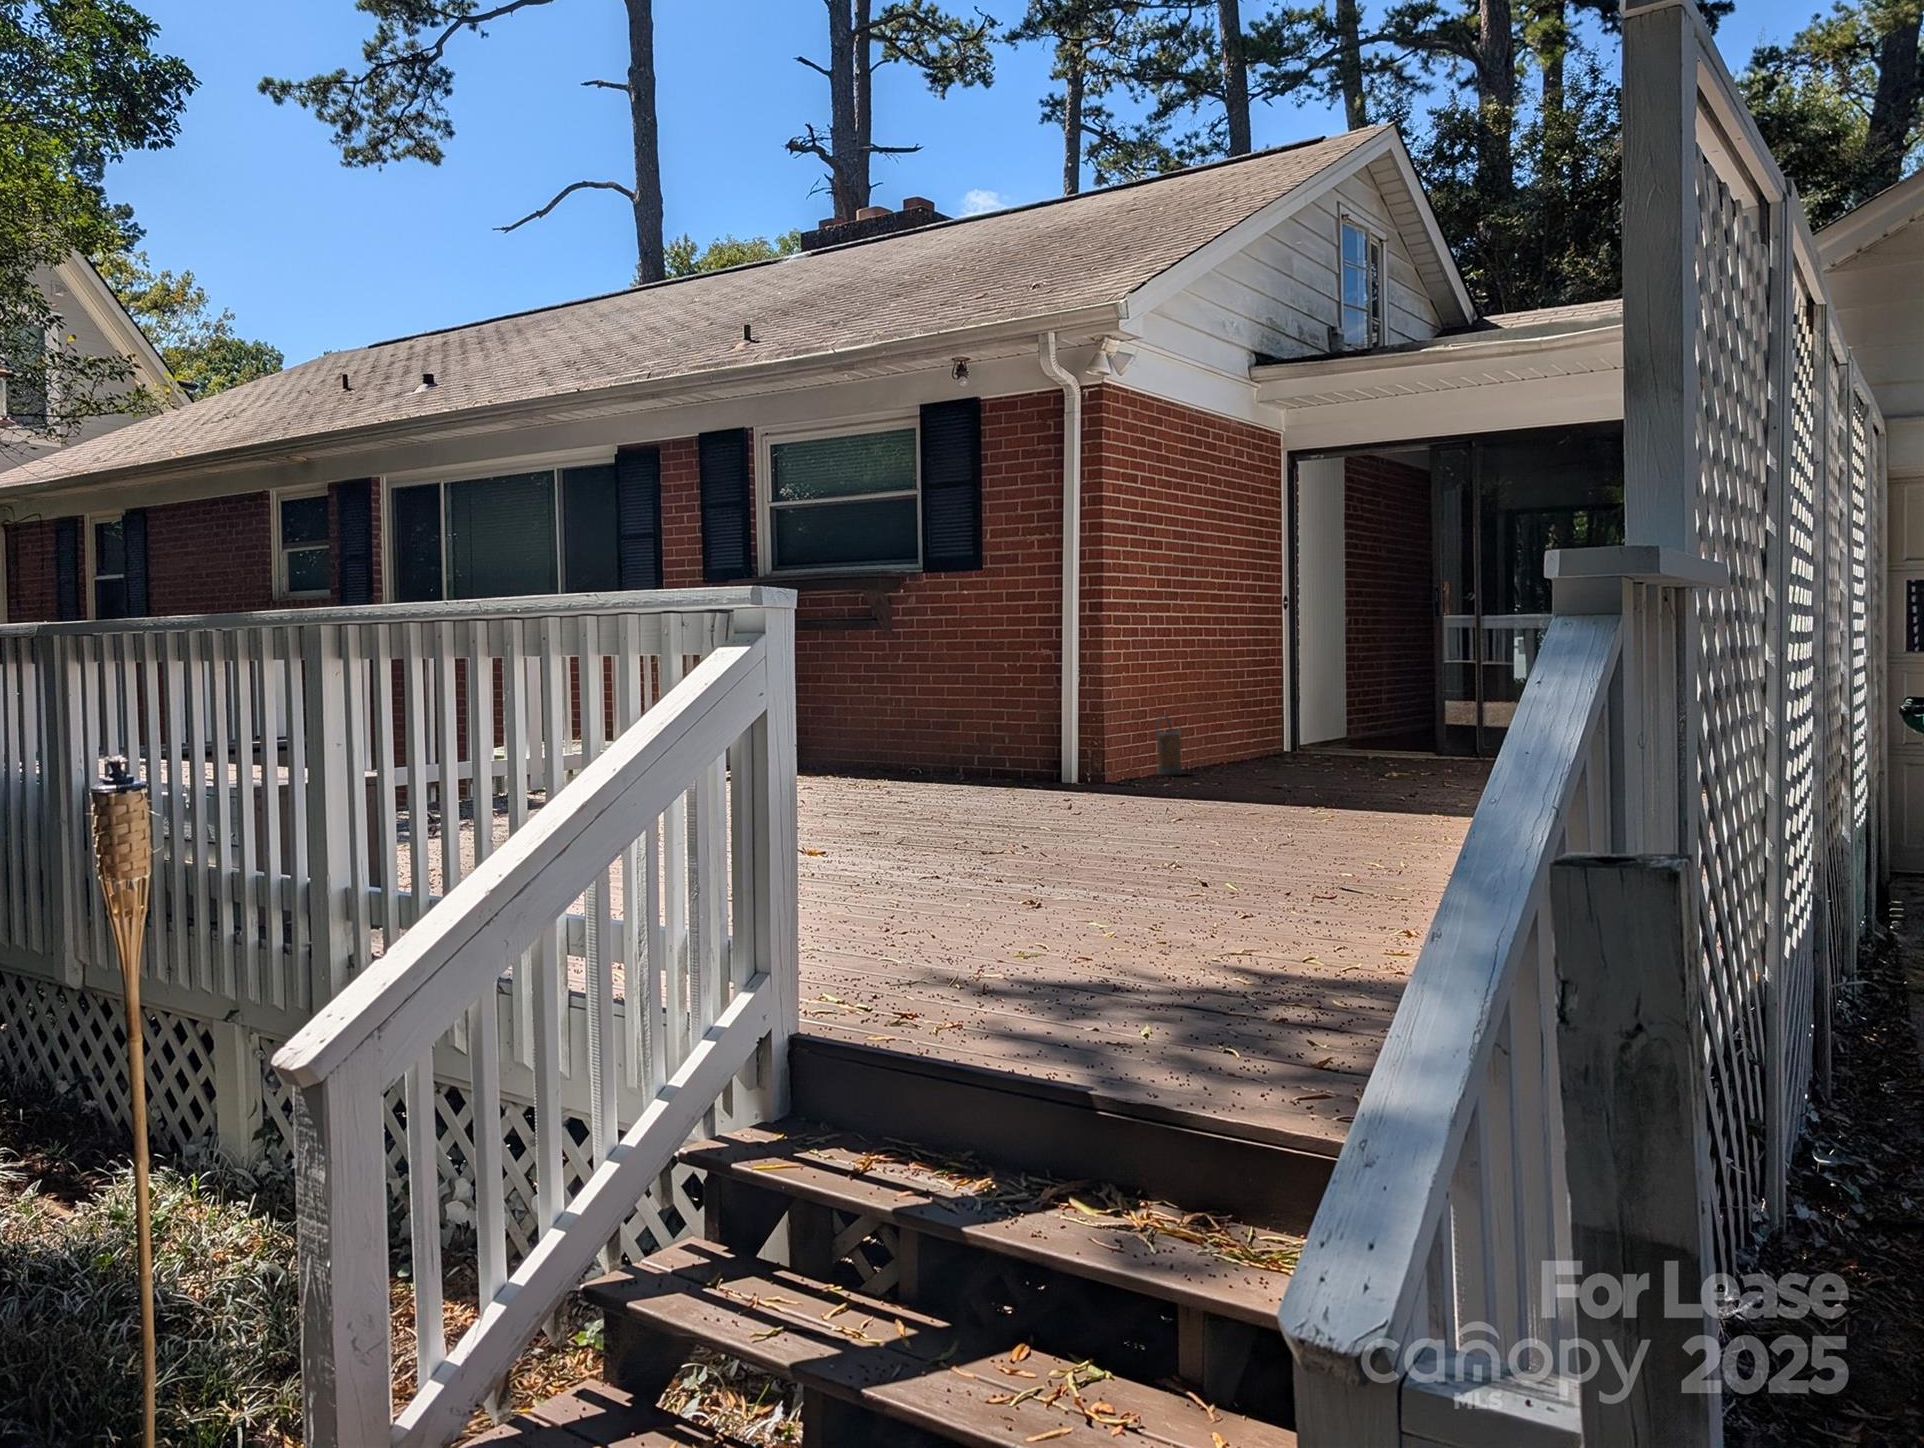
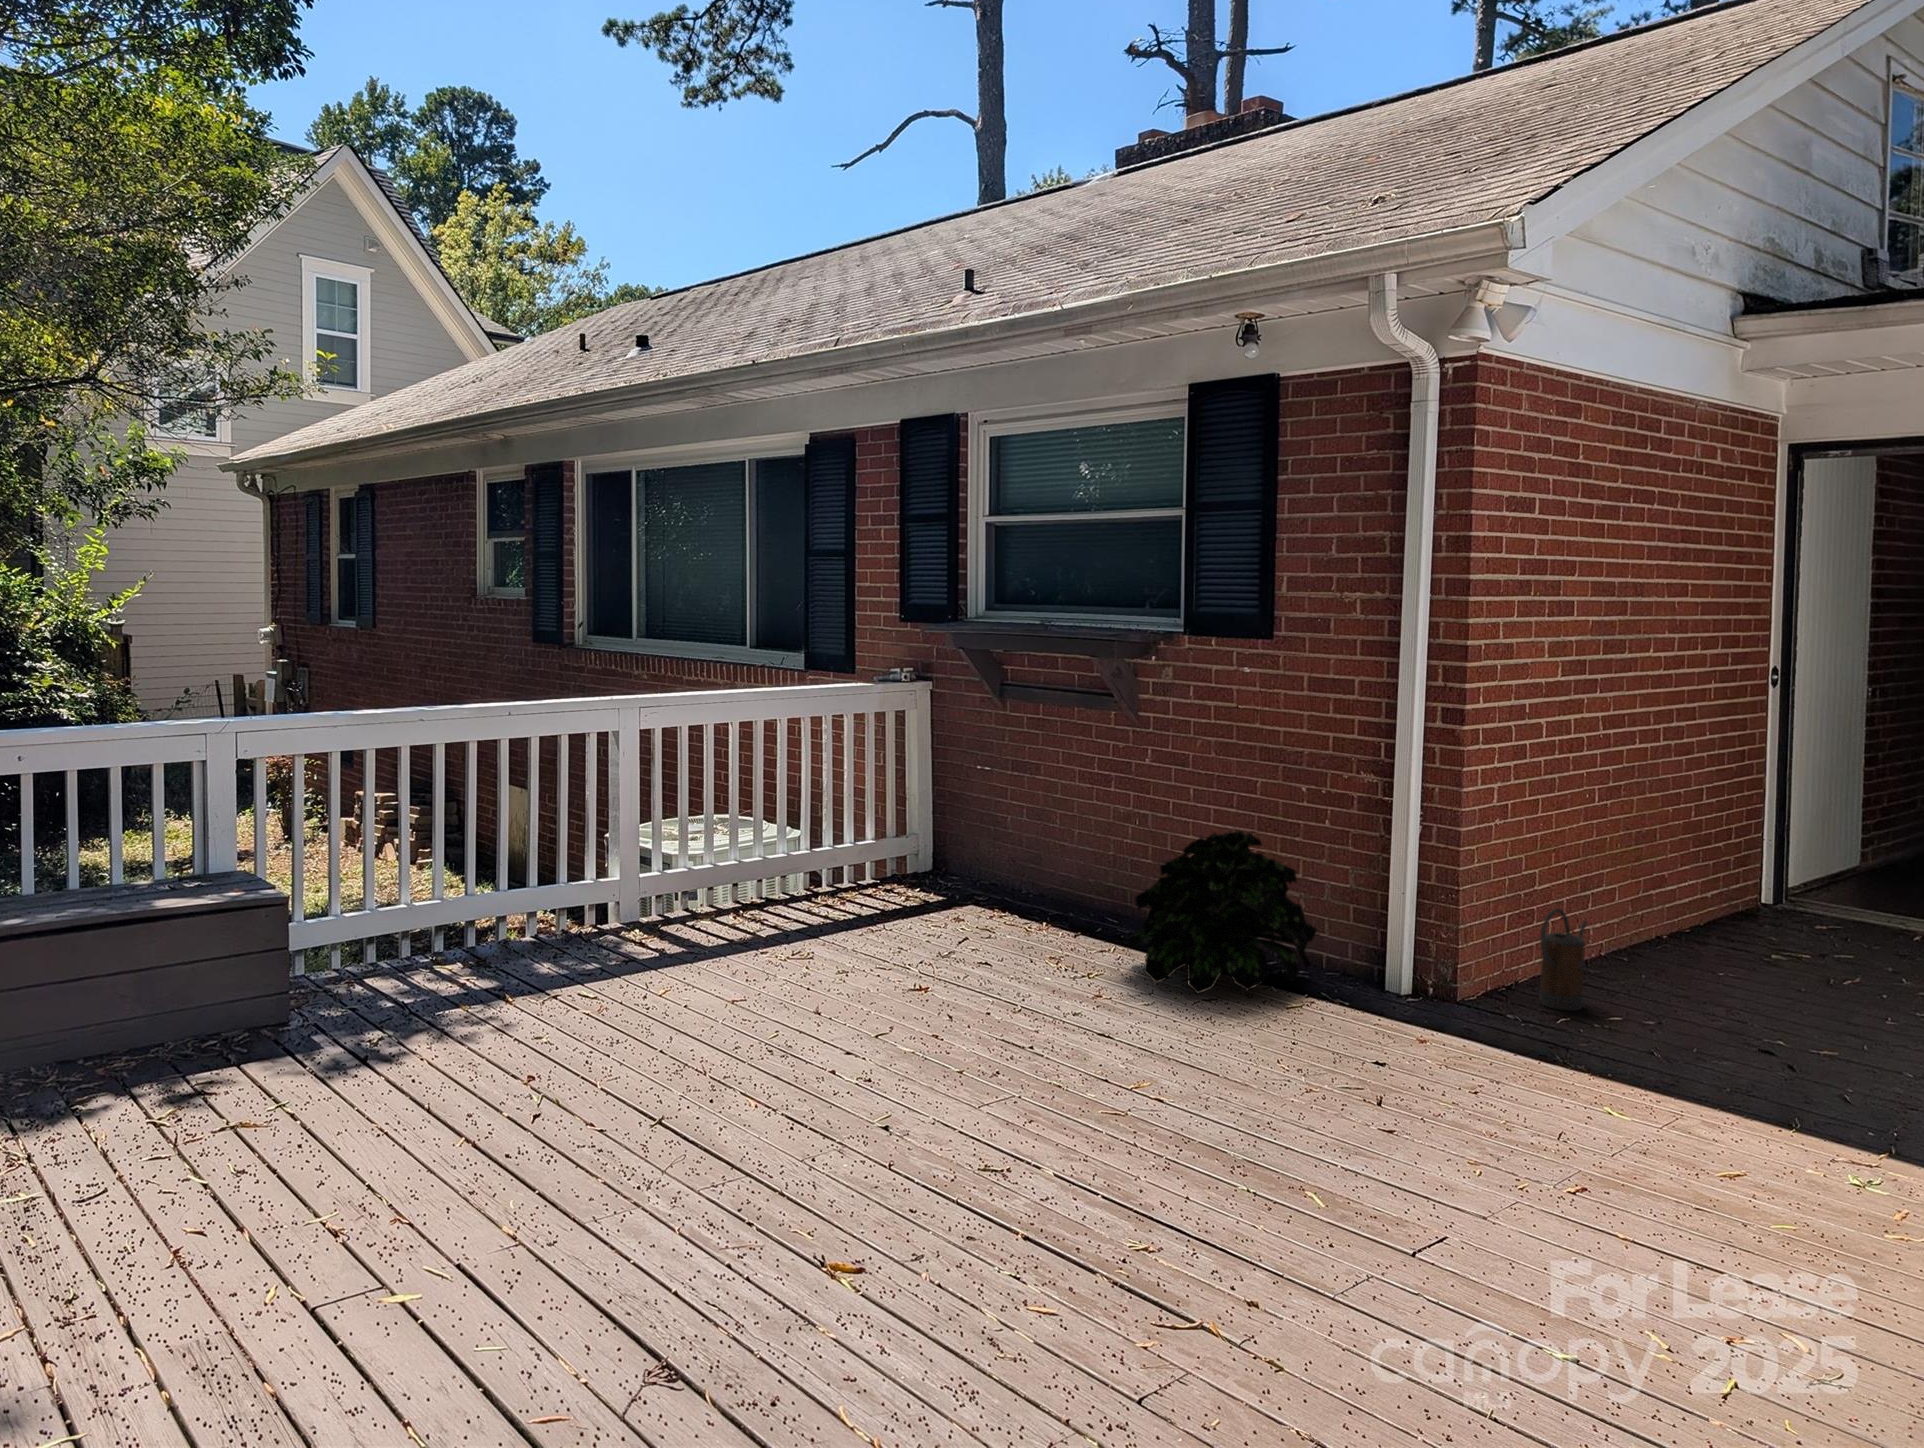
potted plant: none [910,683,1026,780] -> present [1128,831,1317,993]

